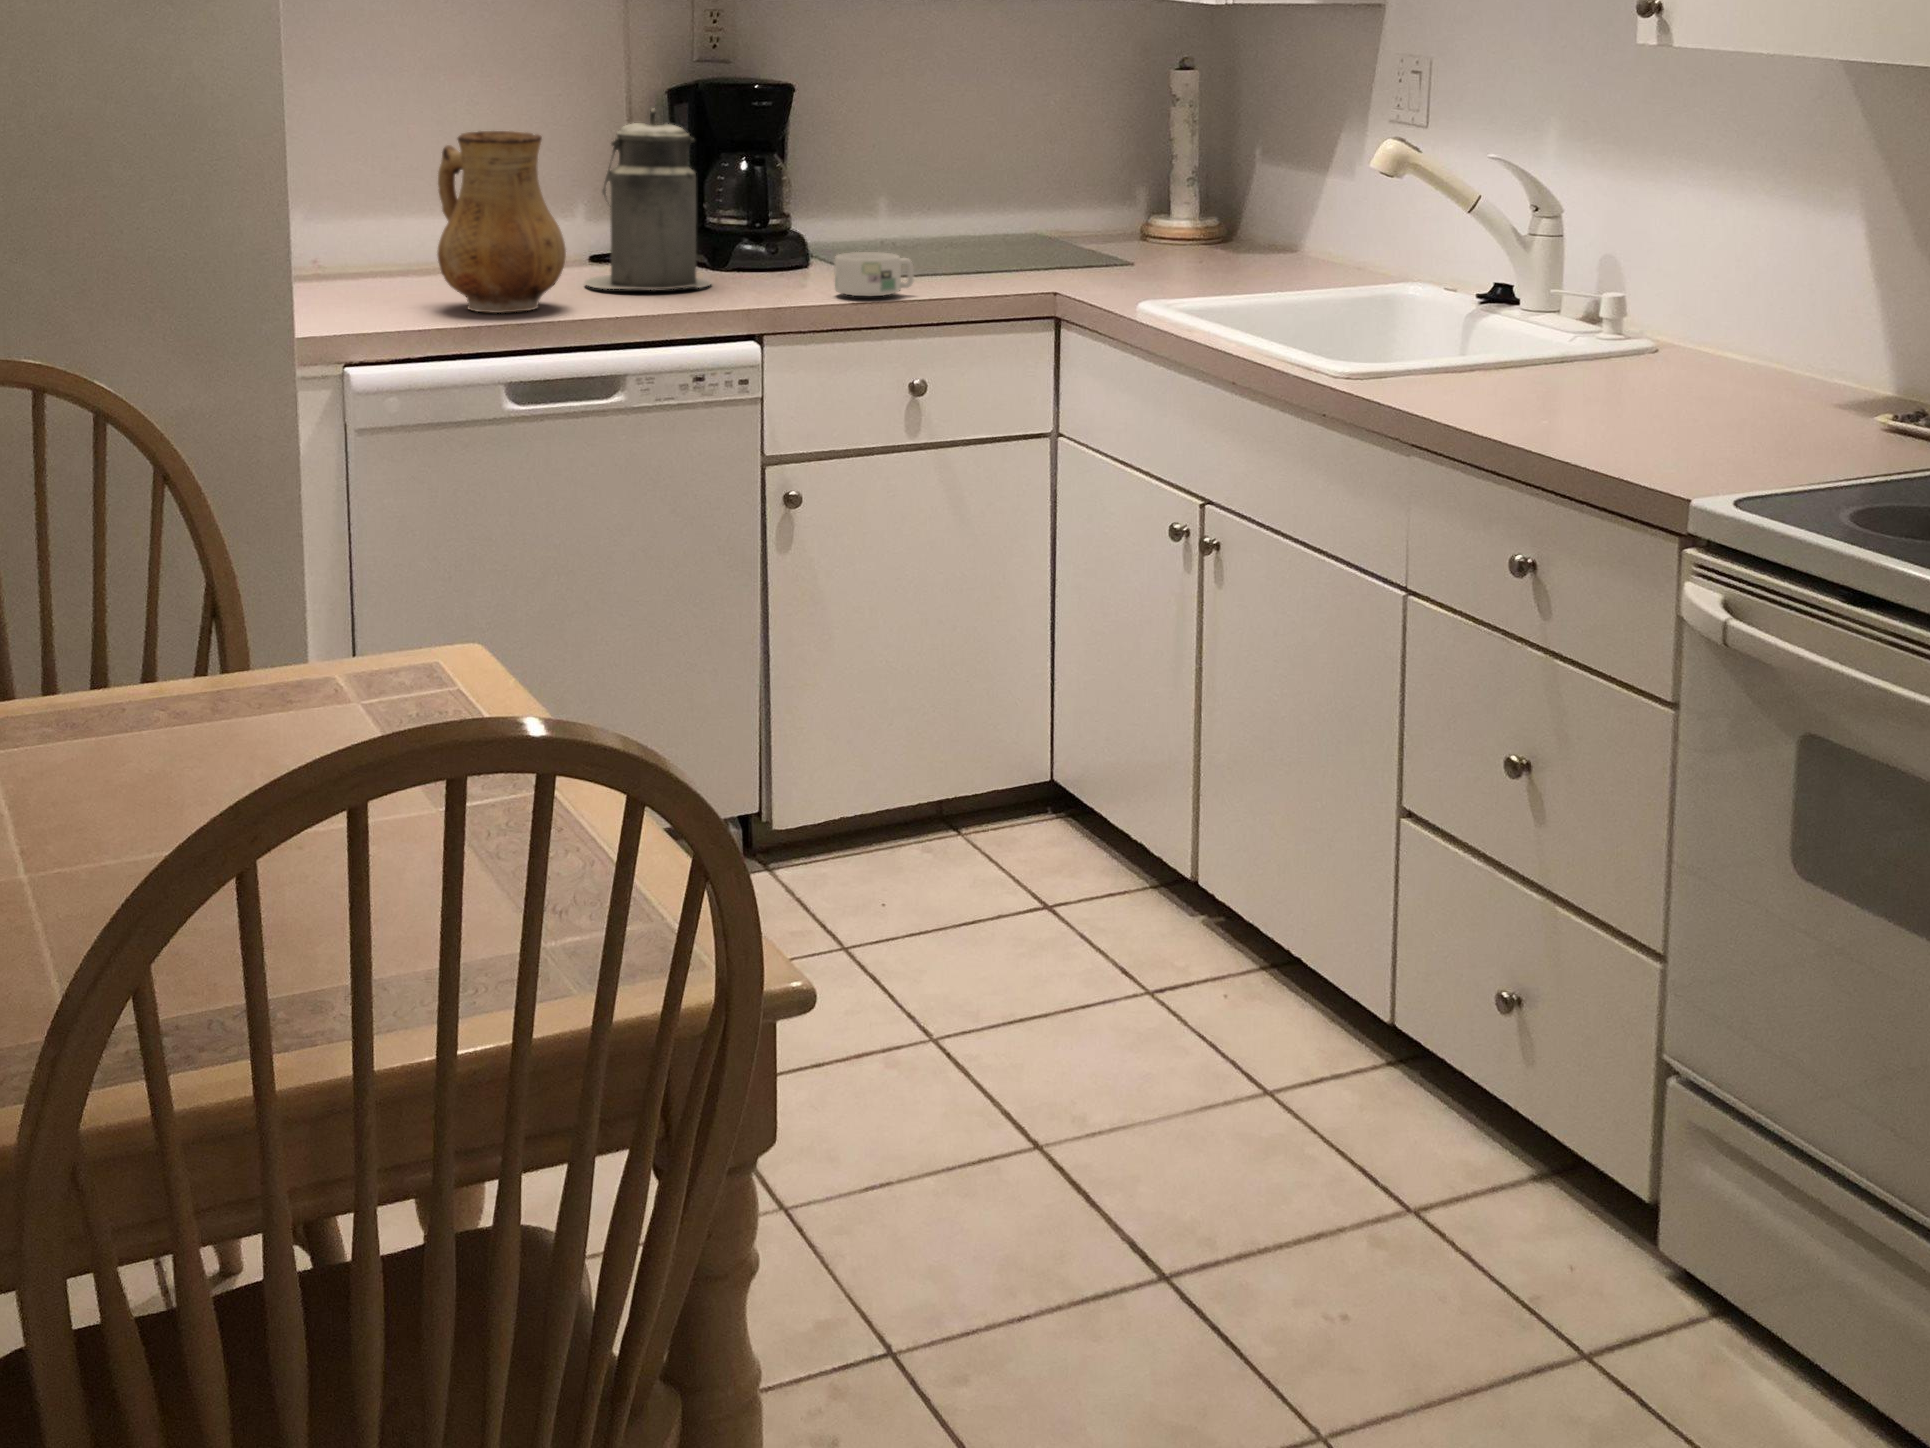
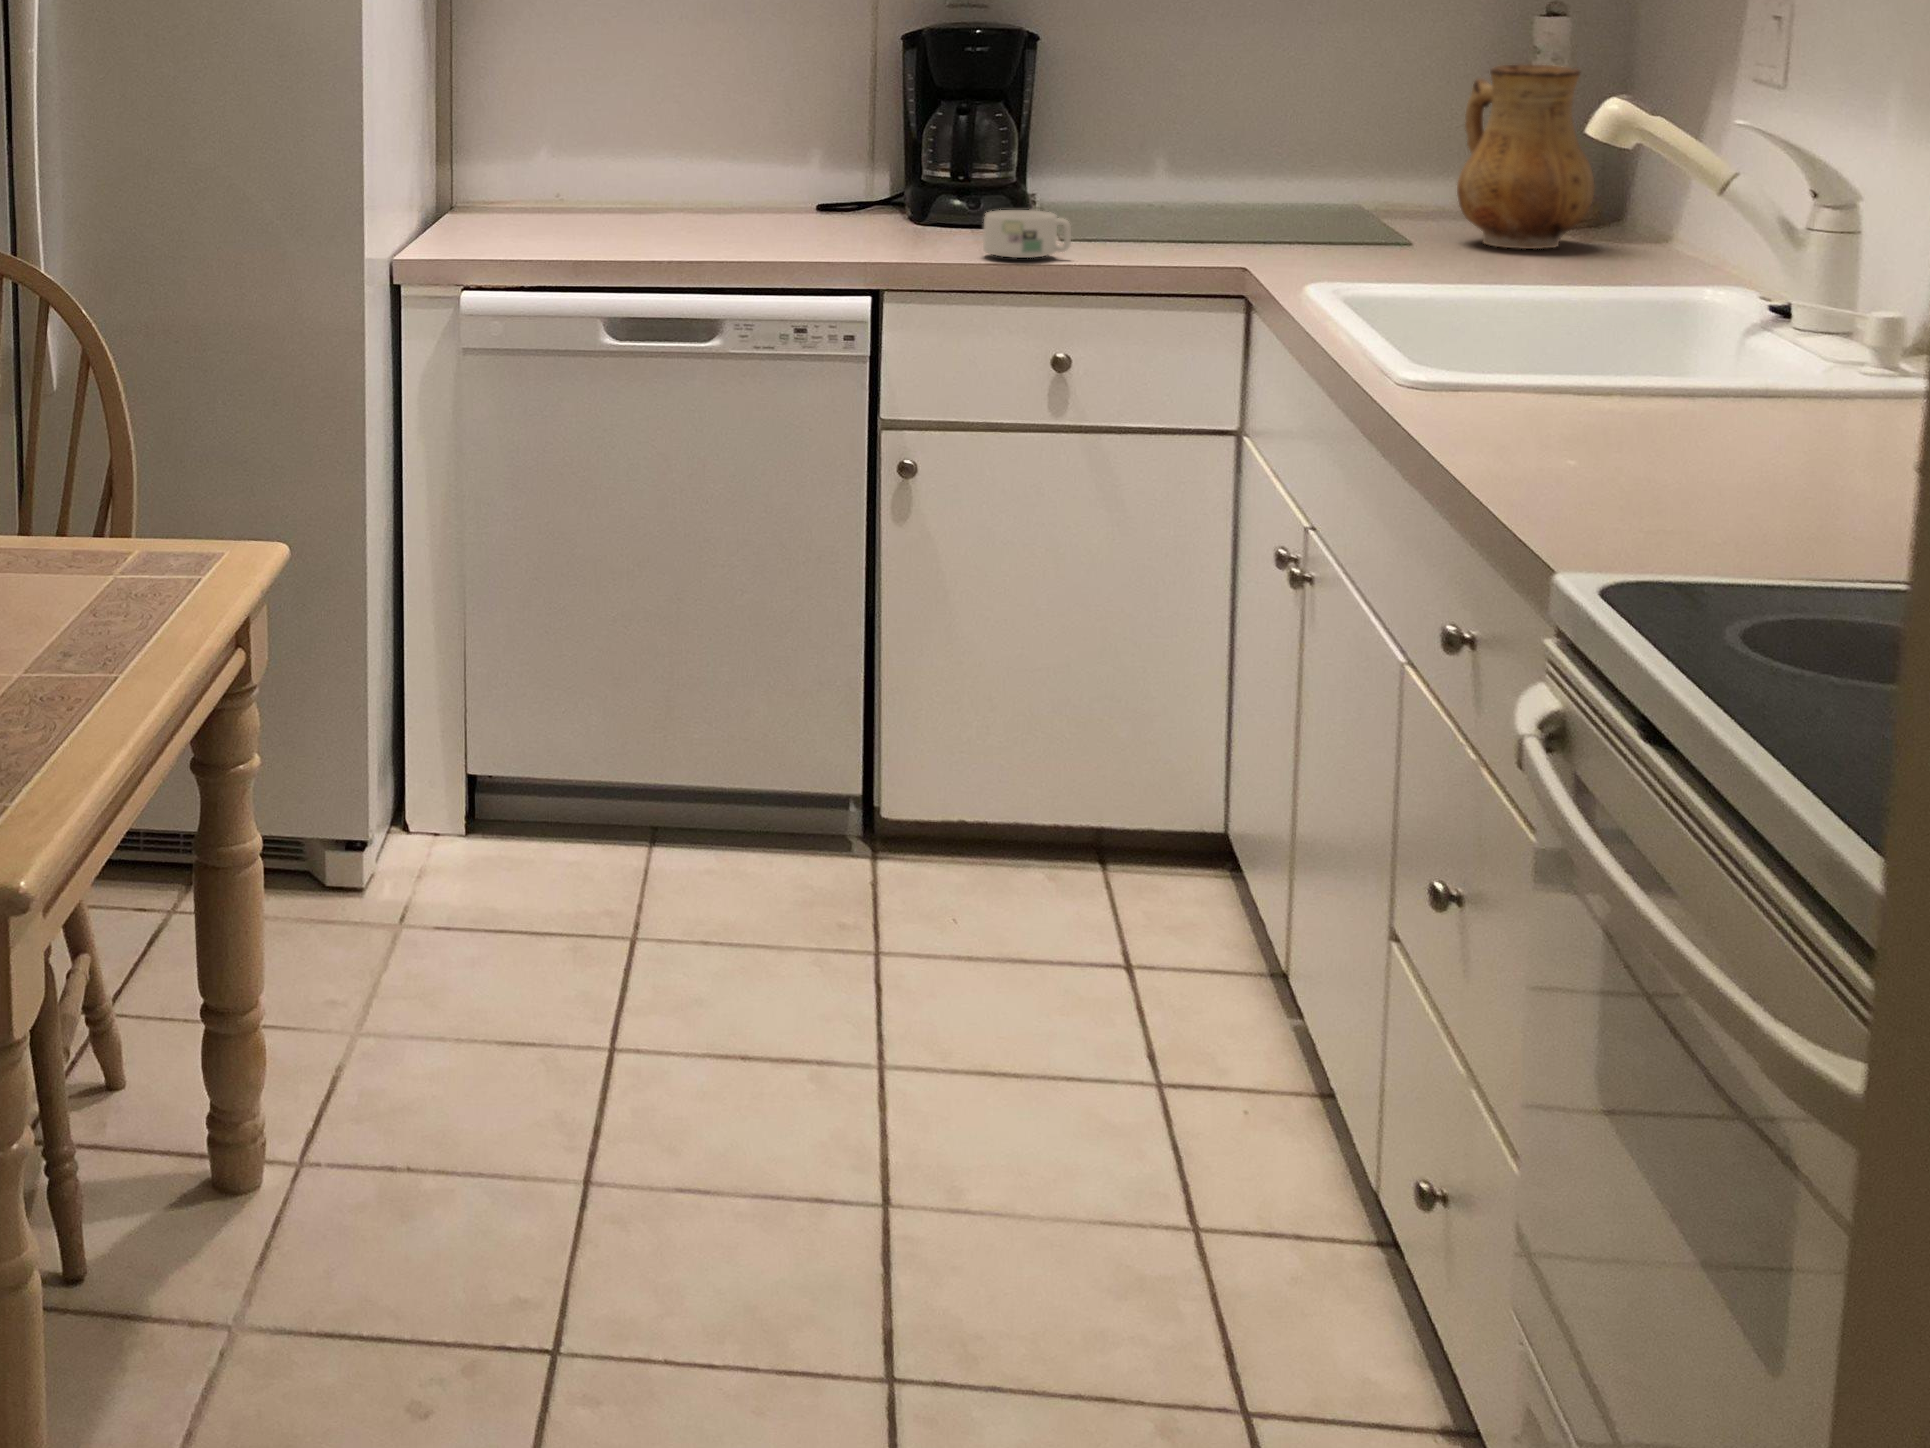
canister: present [585,108,711,290] -> none [761,52,890,238]
ceramic pitcher: present [438,131,566,313] -> present [1457,64,1595,249]

